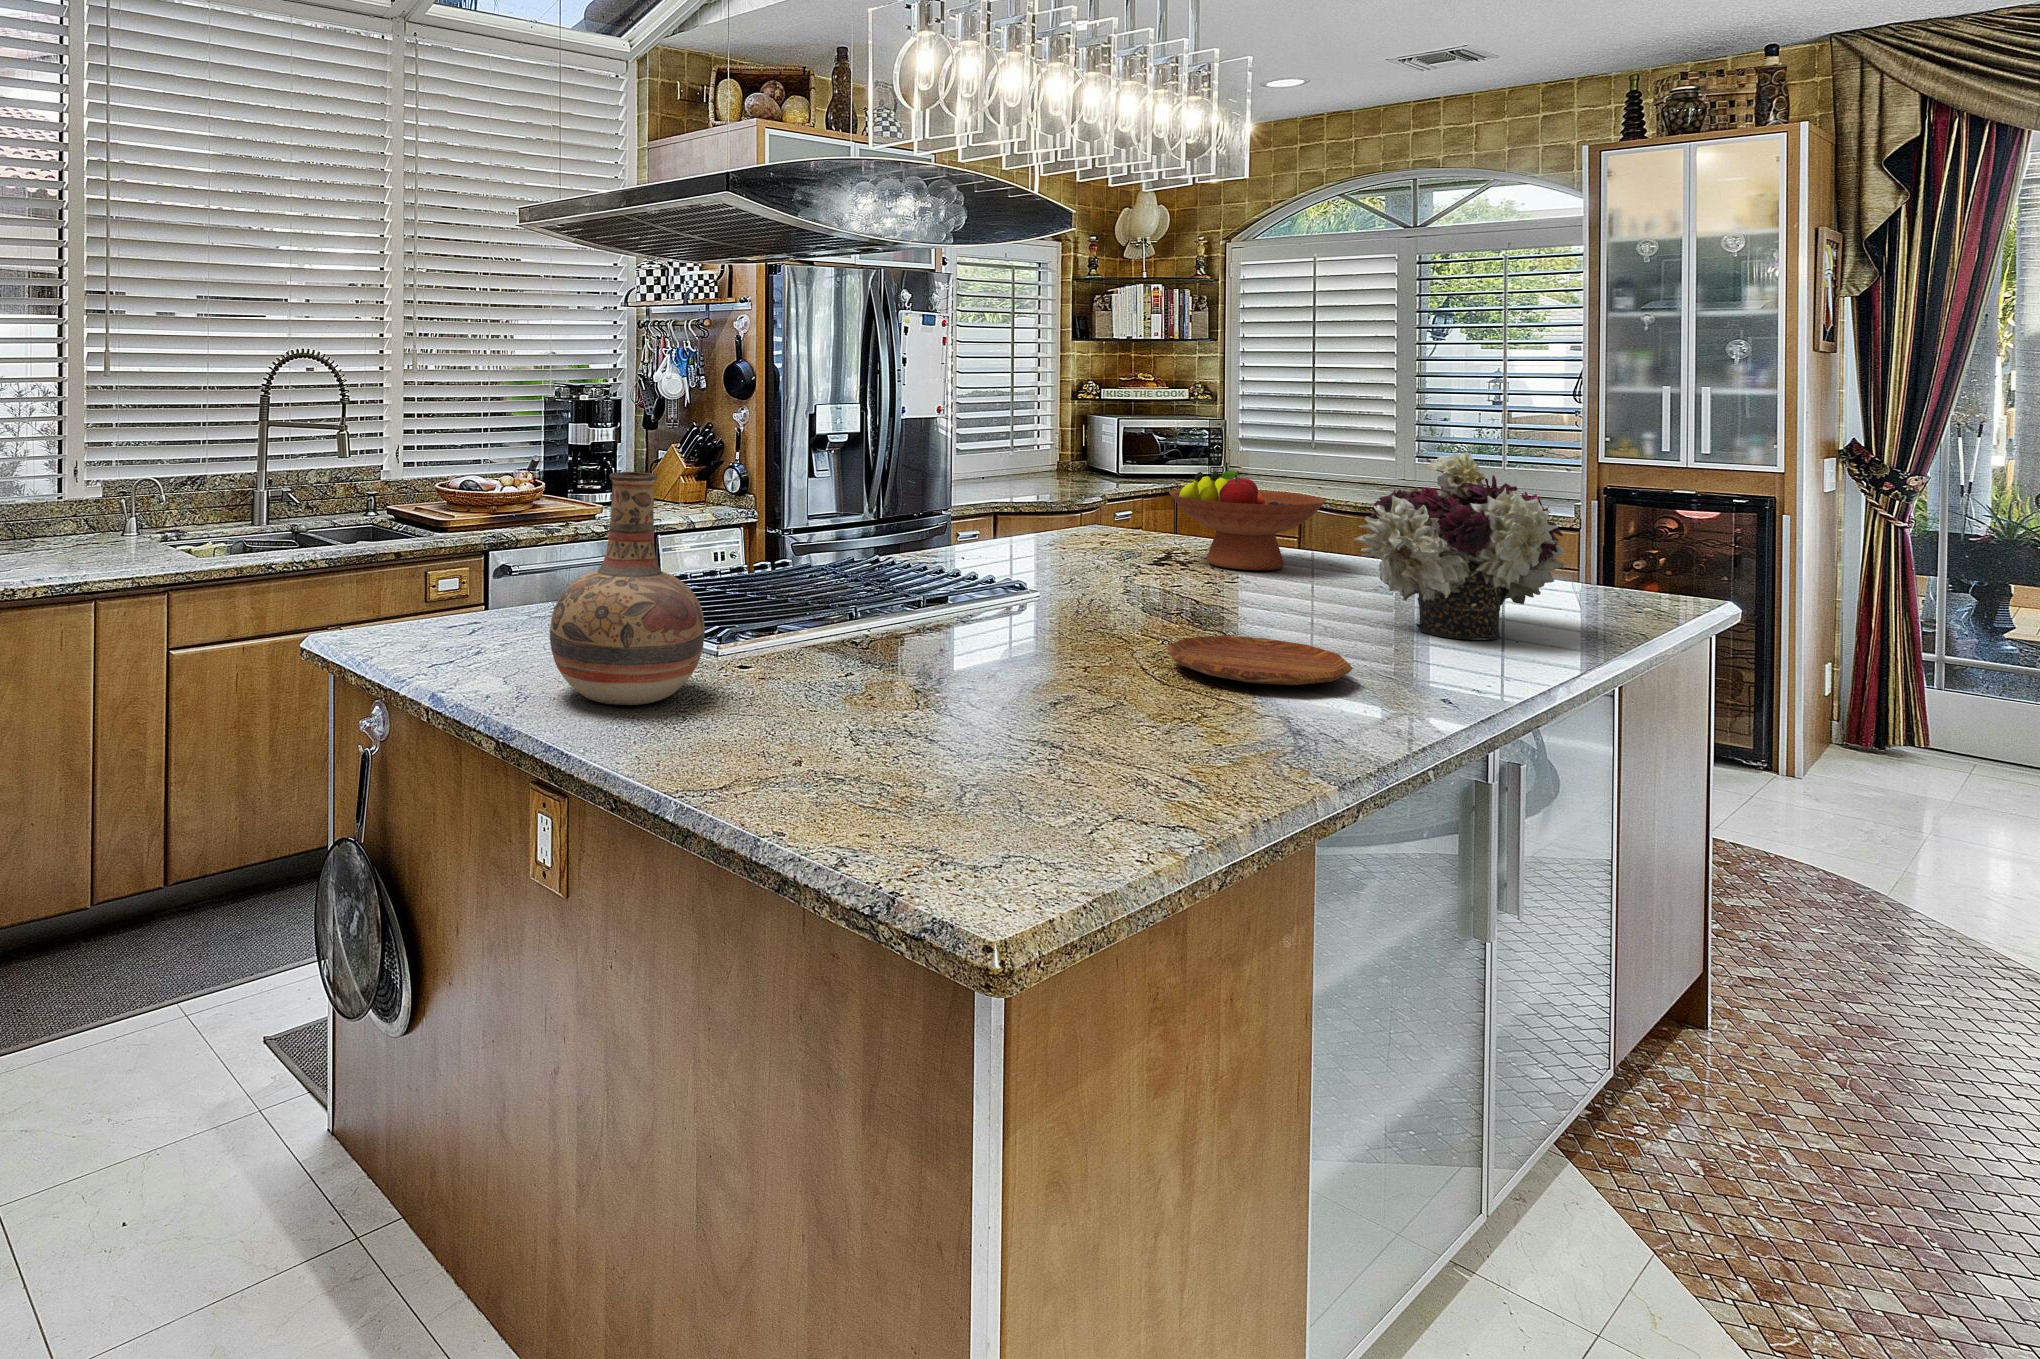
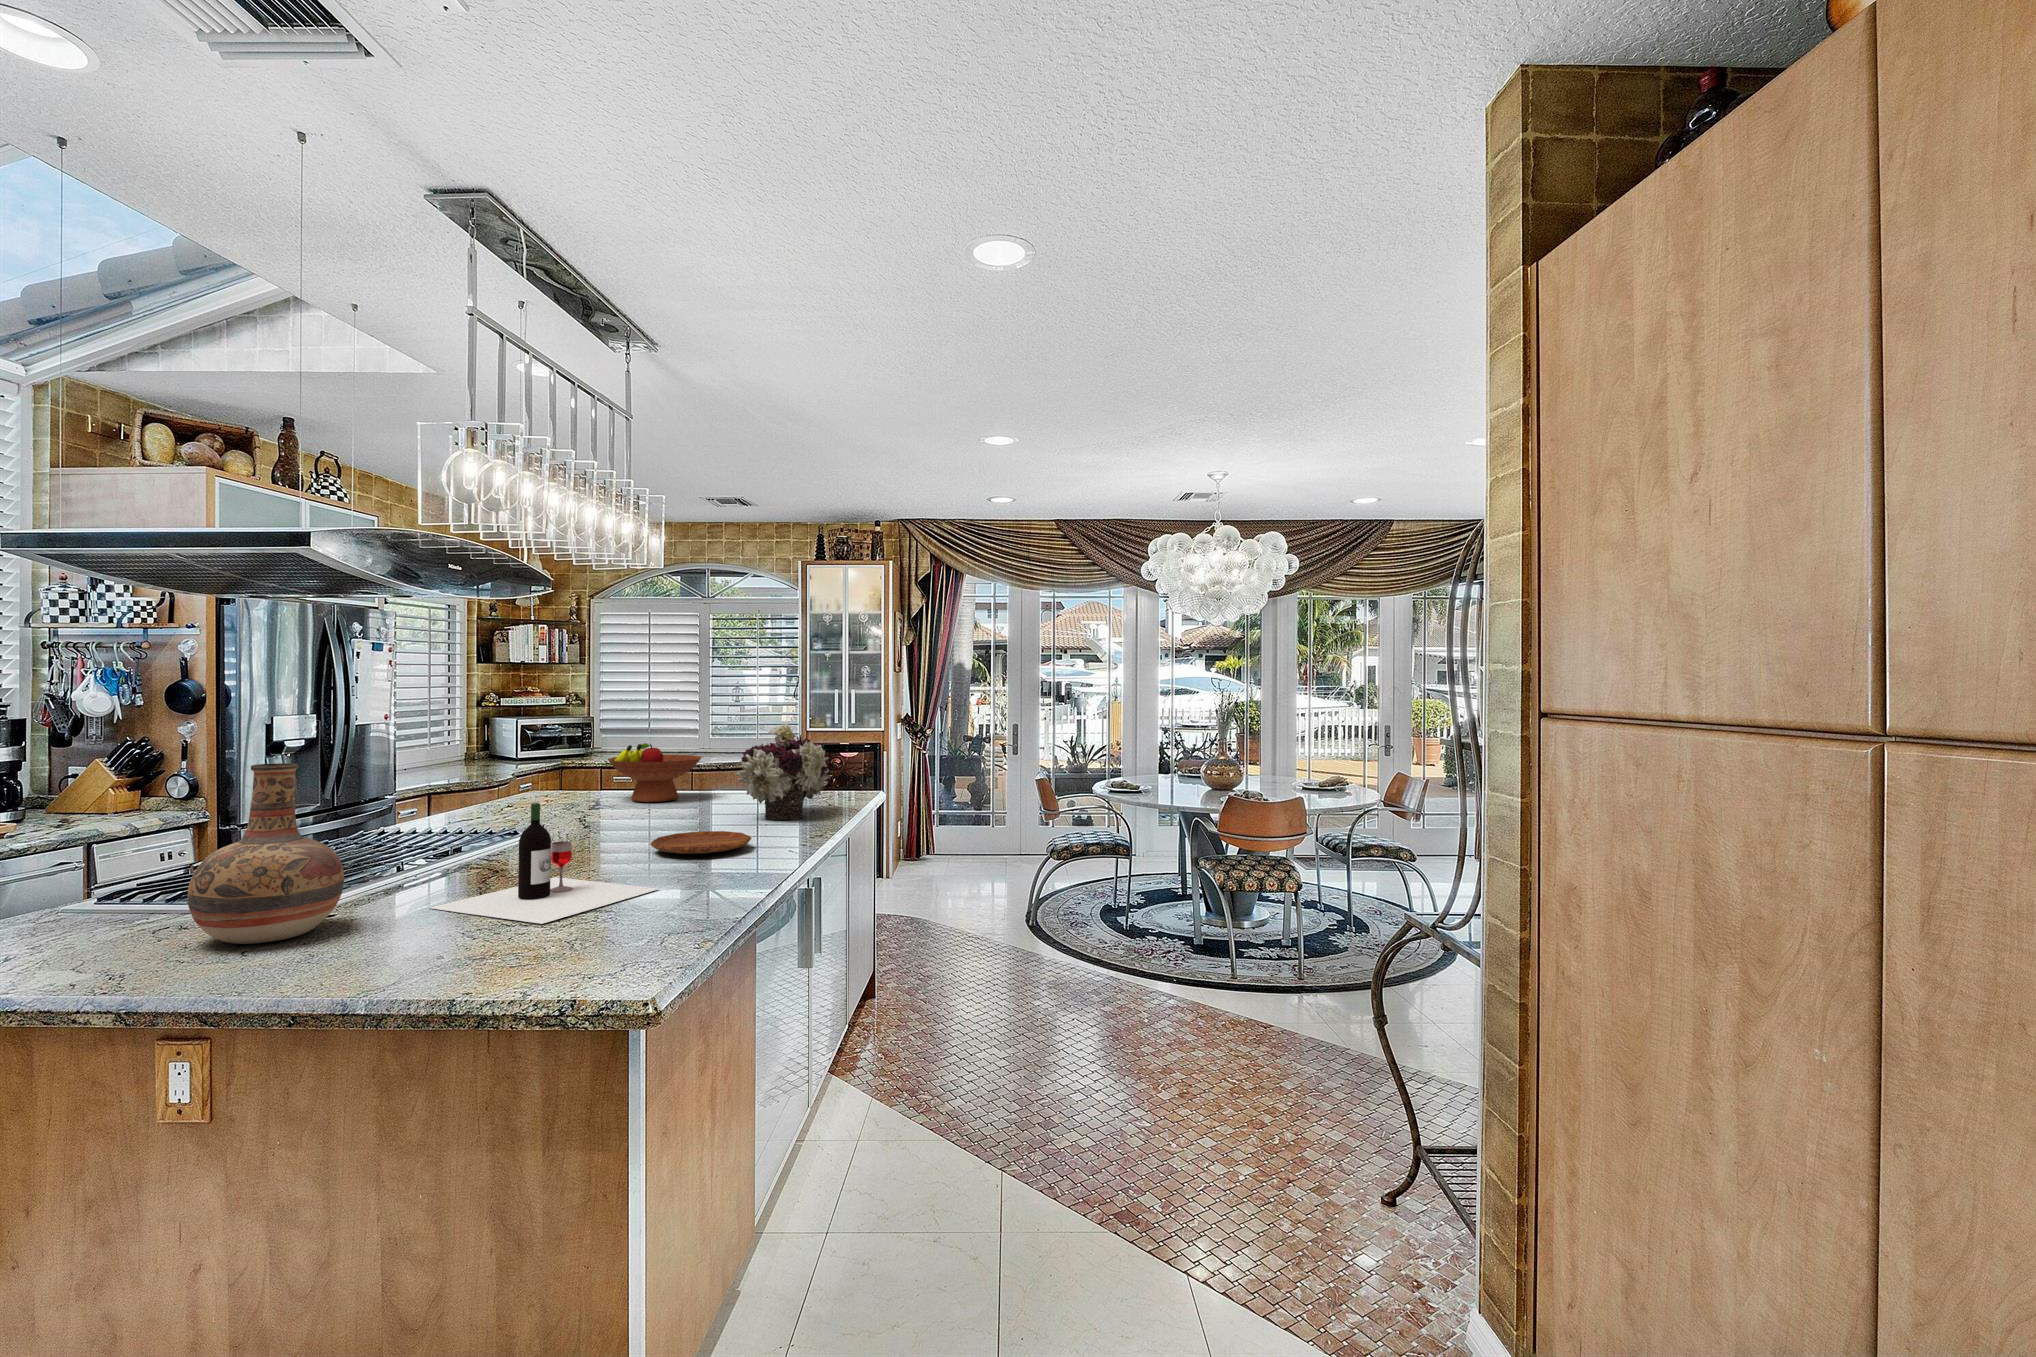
wine bottle: none [808,560,1131,761] -> present [430,803,658,924]

